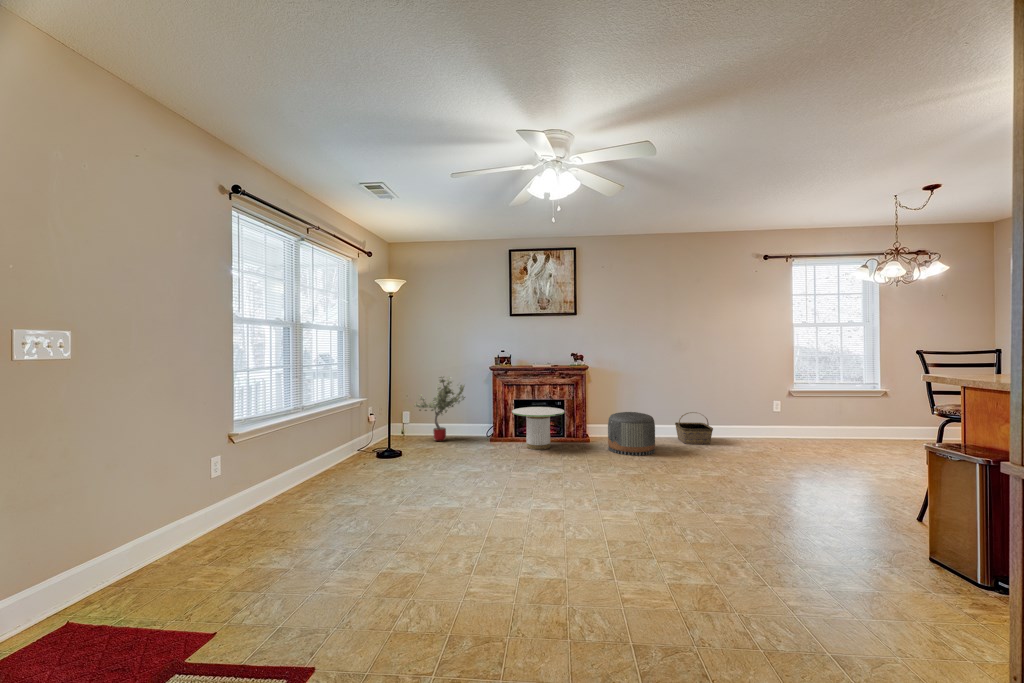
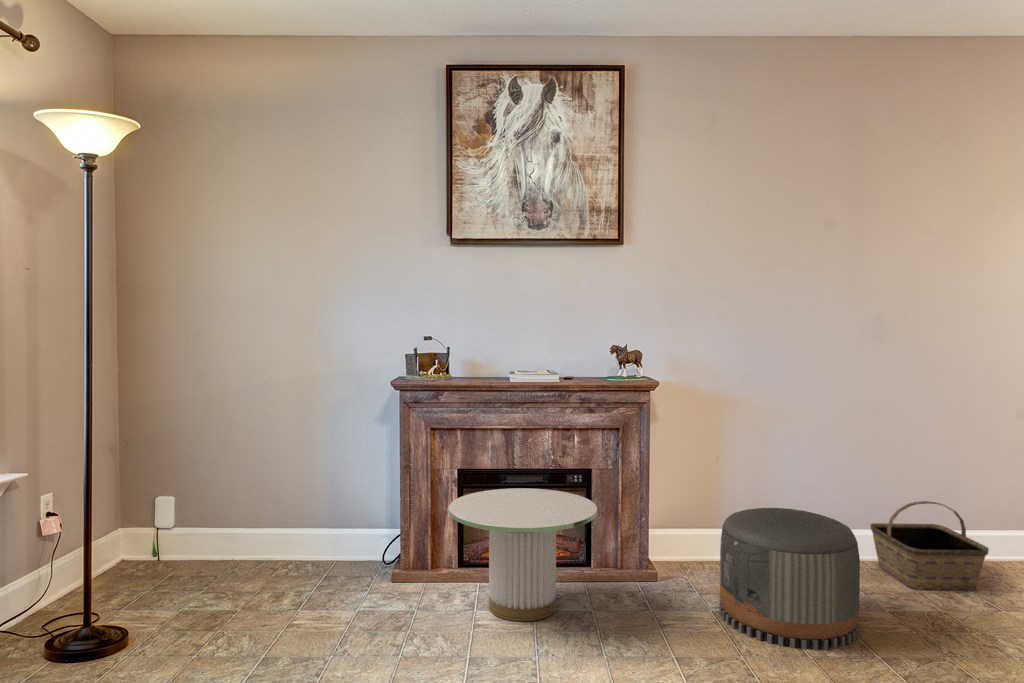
potted tree: present [415,377,465,442] -> none [177,402,323,585]

